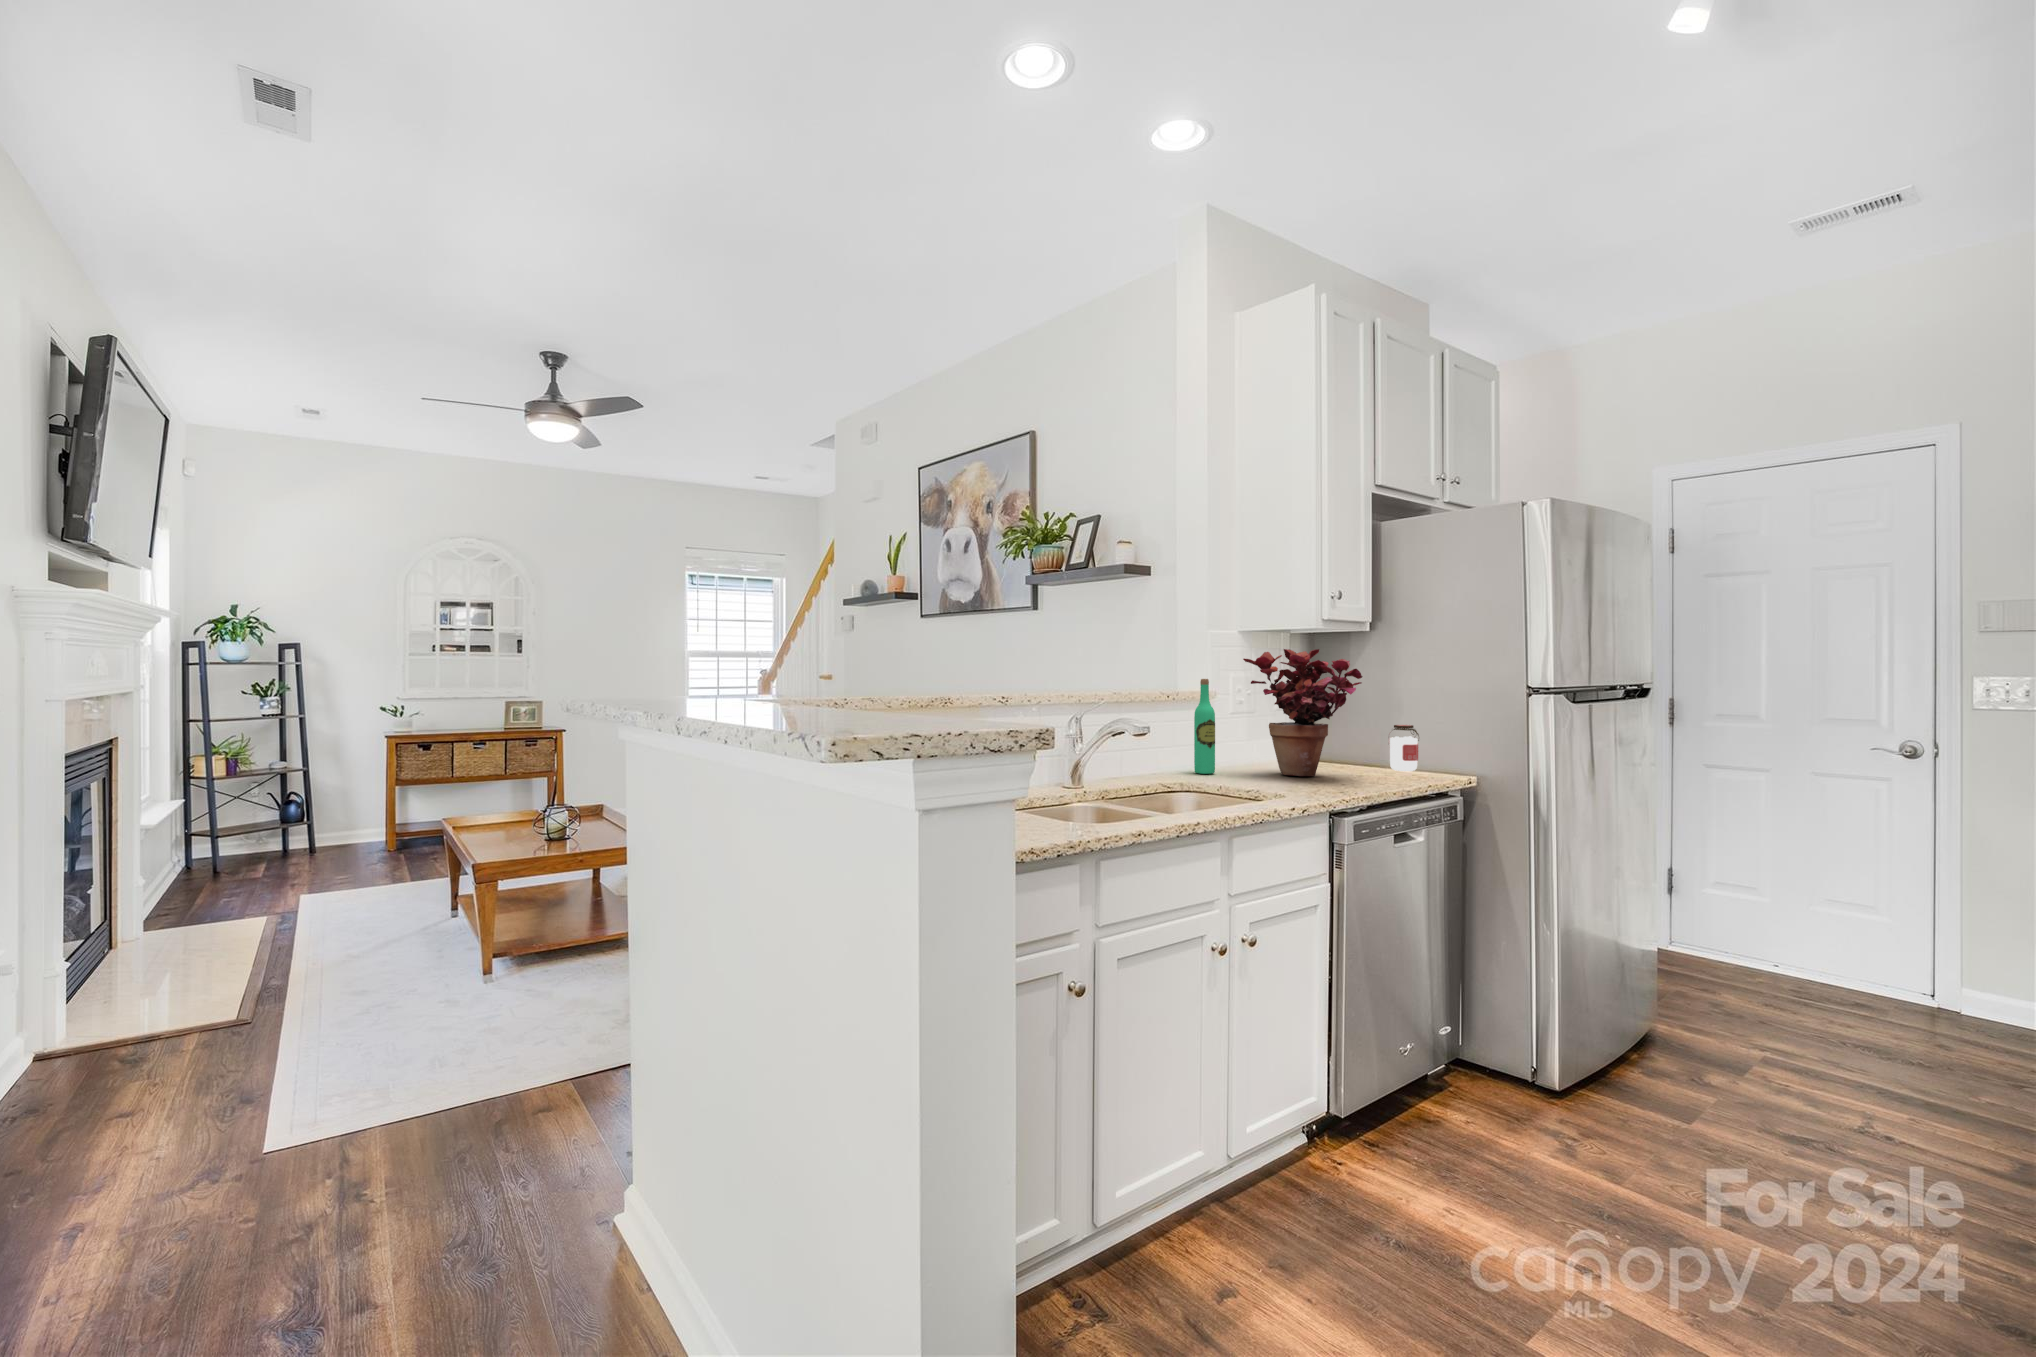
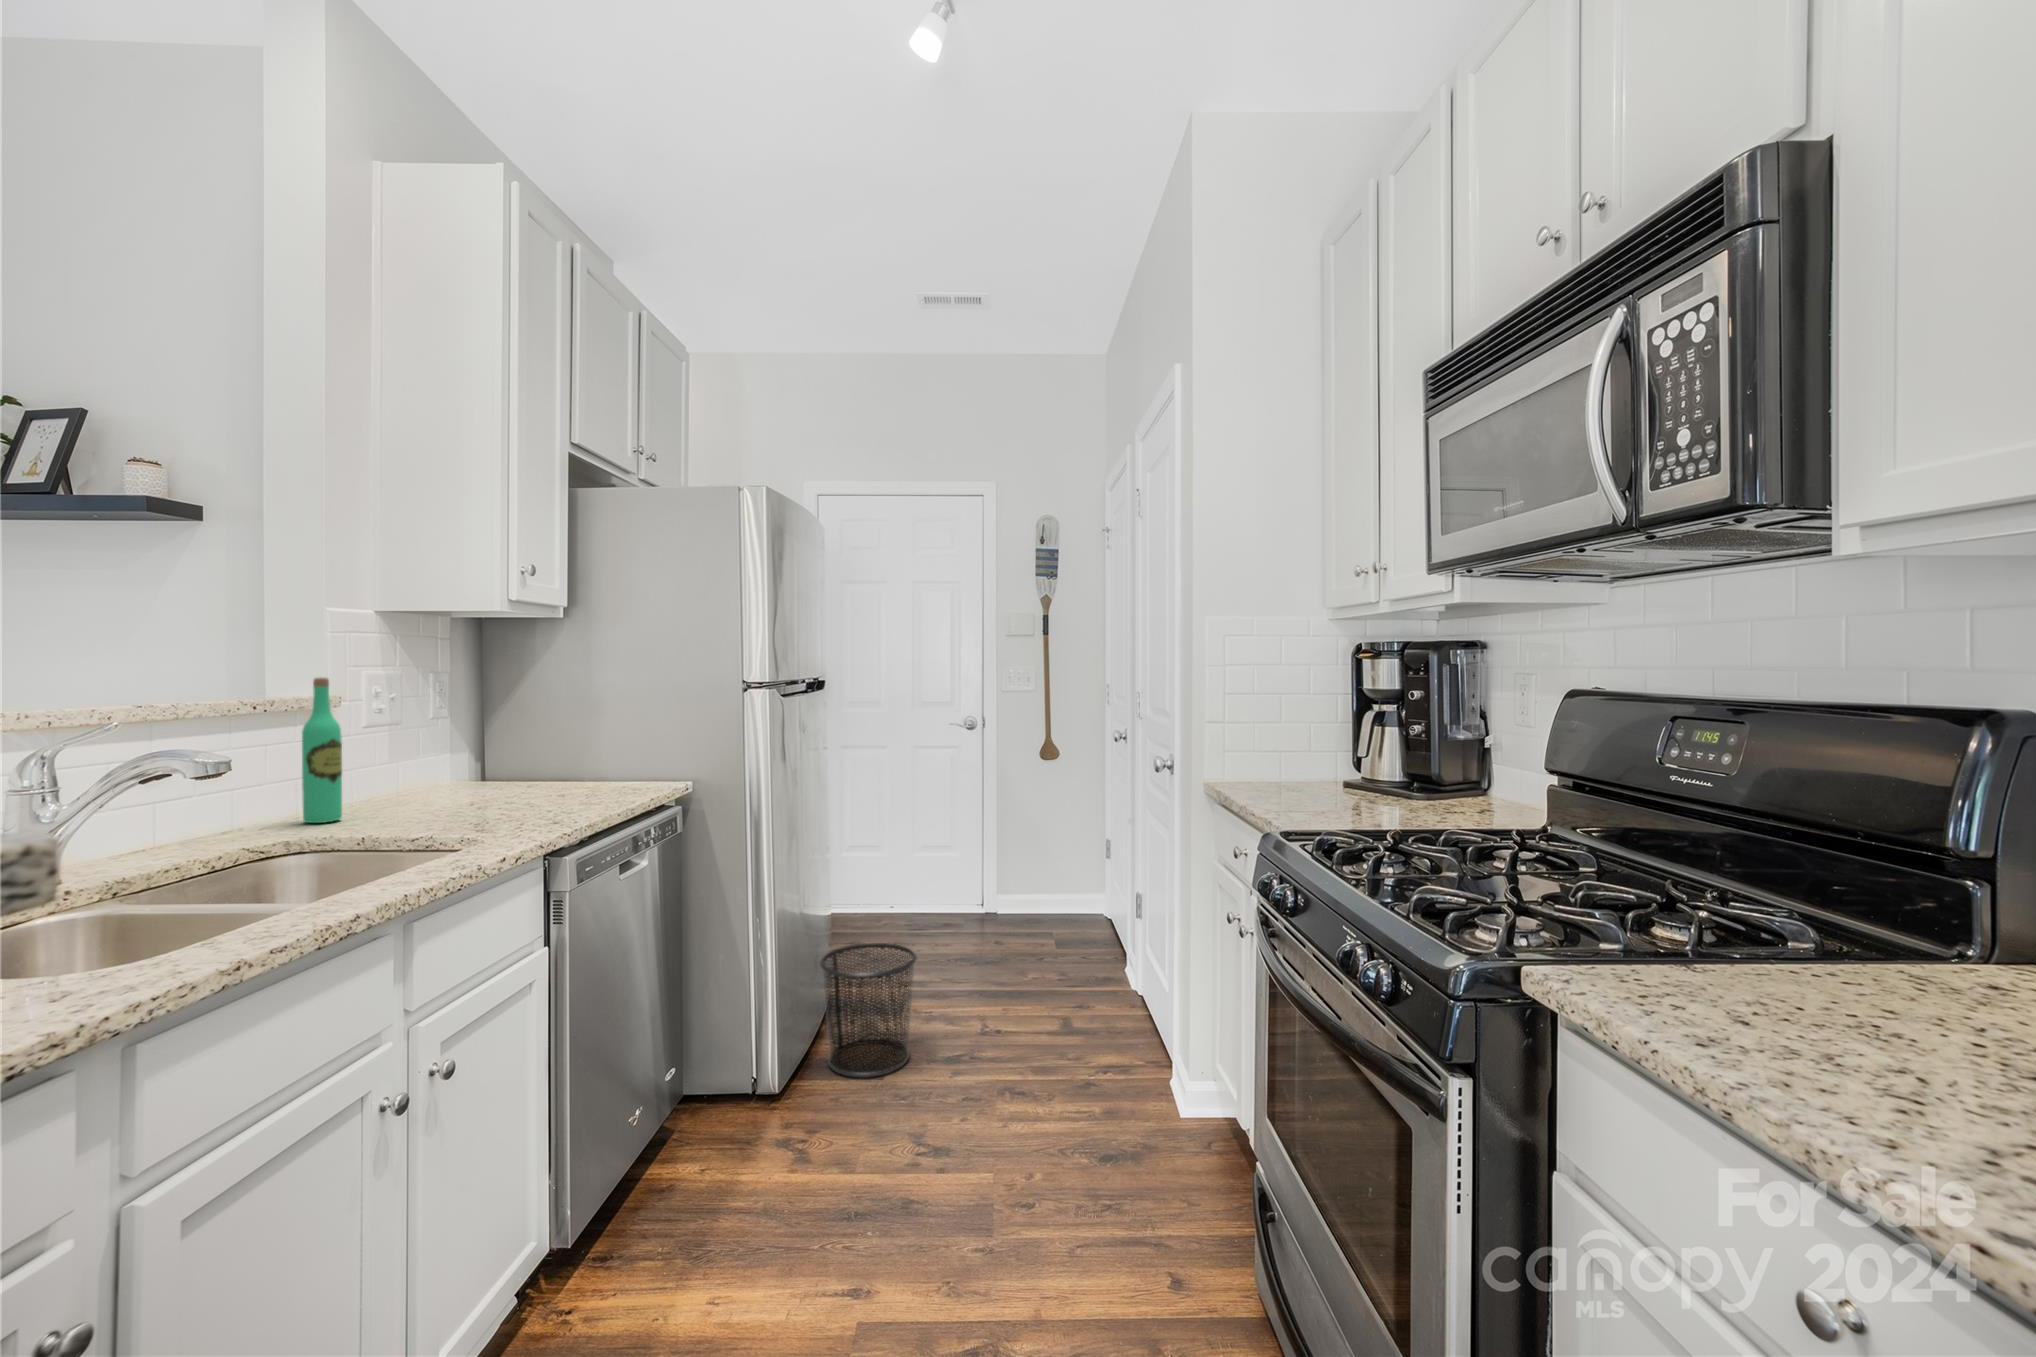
potted plant: present [1243,649,1363,776] -> none [390,635,574,808]
jar: present [1390,725,1419,771] -> none [592,729,628,785]
waste bin: none [1617,973,1748,1123] -> present [820,943,917,1077]

